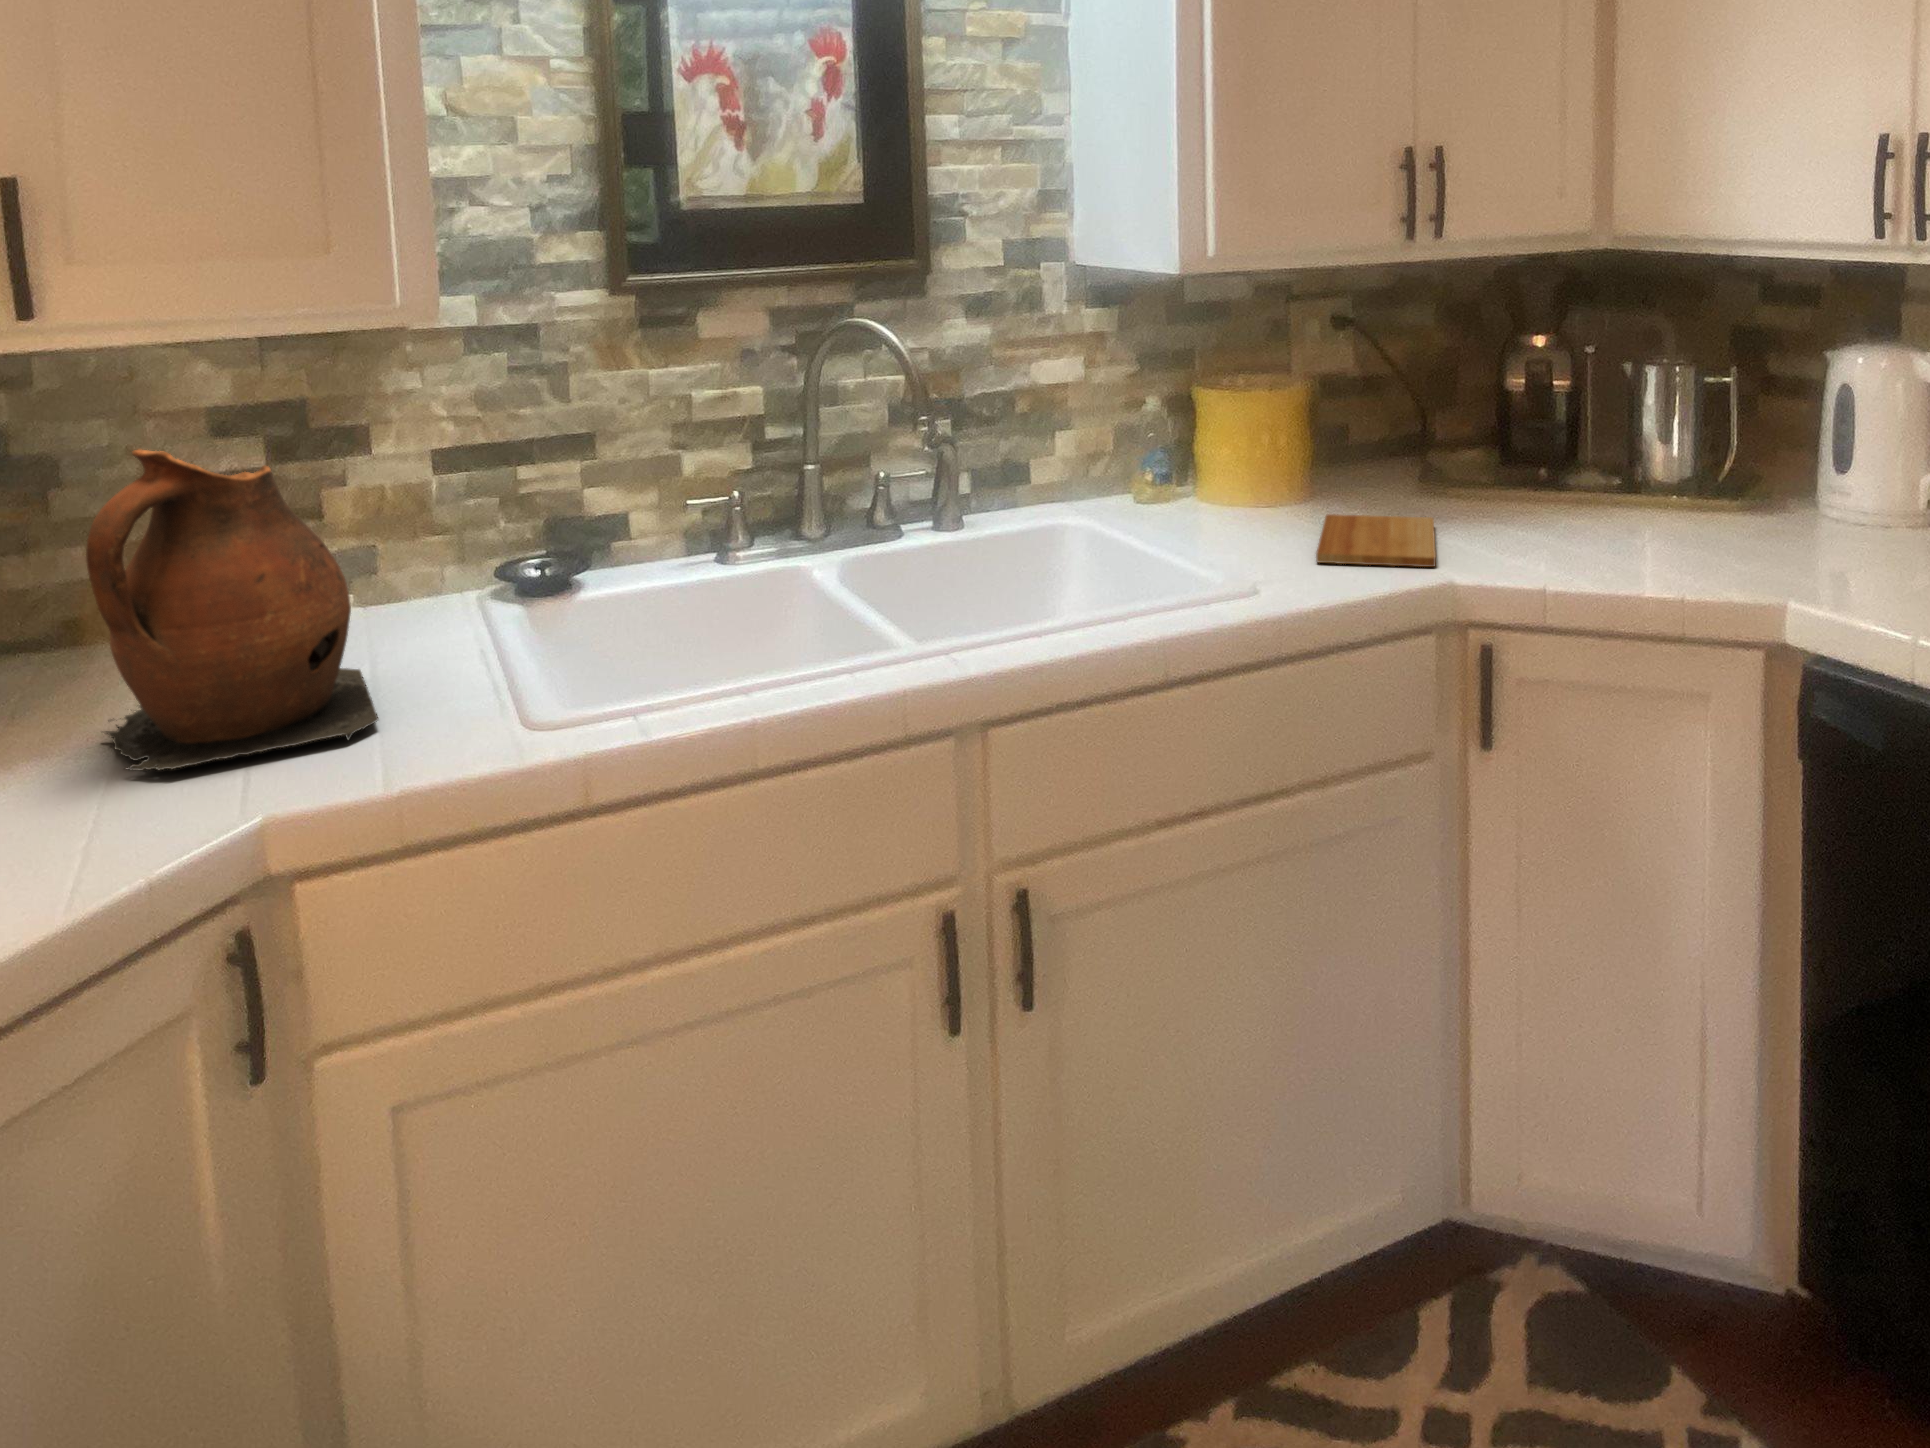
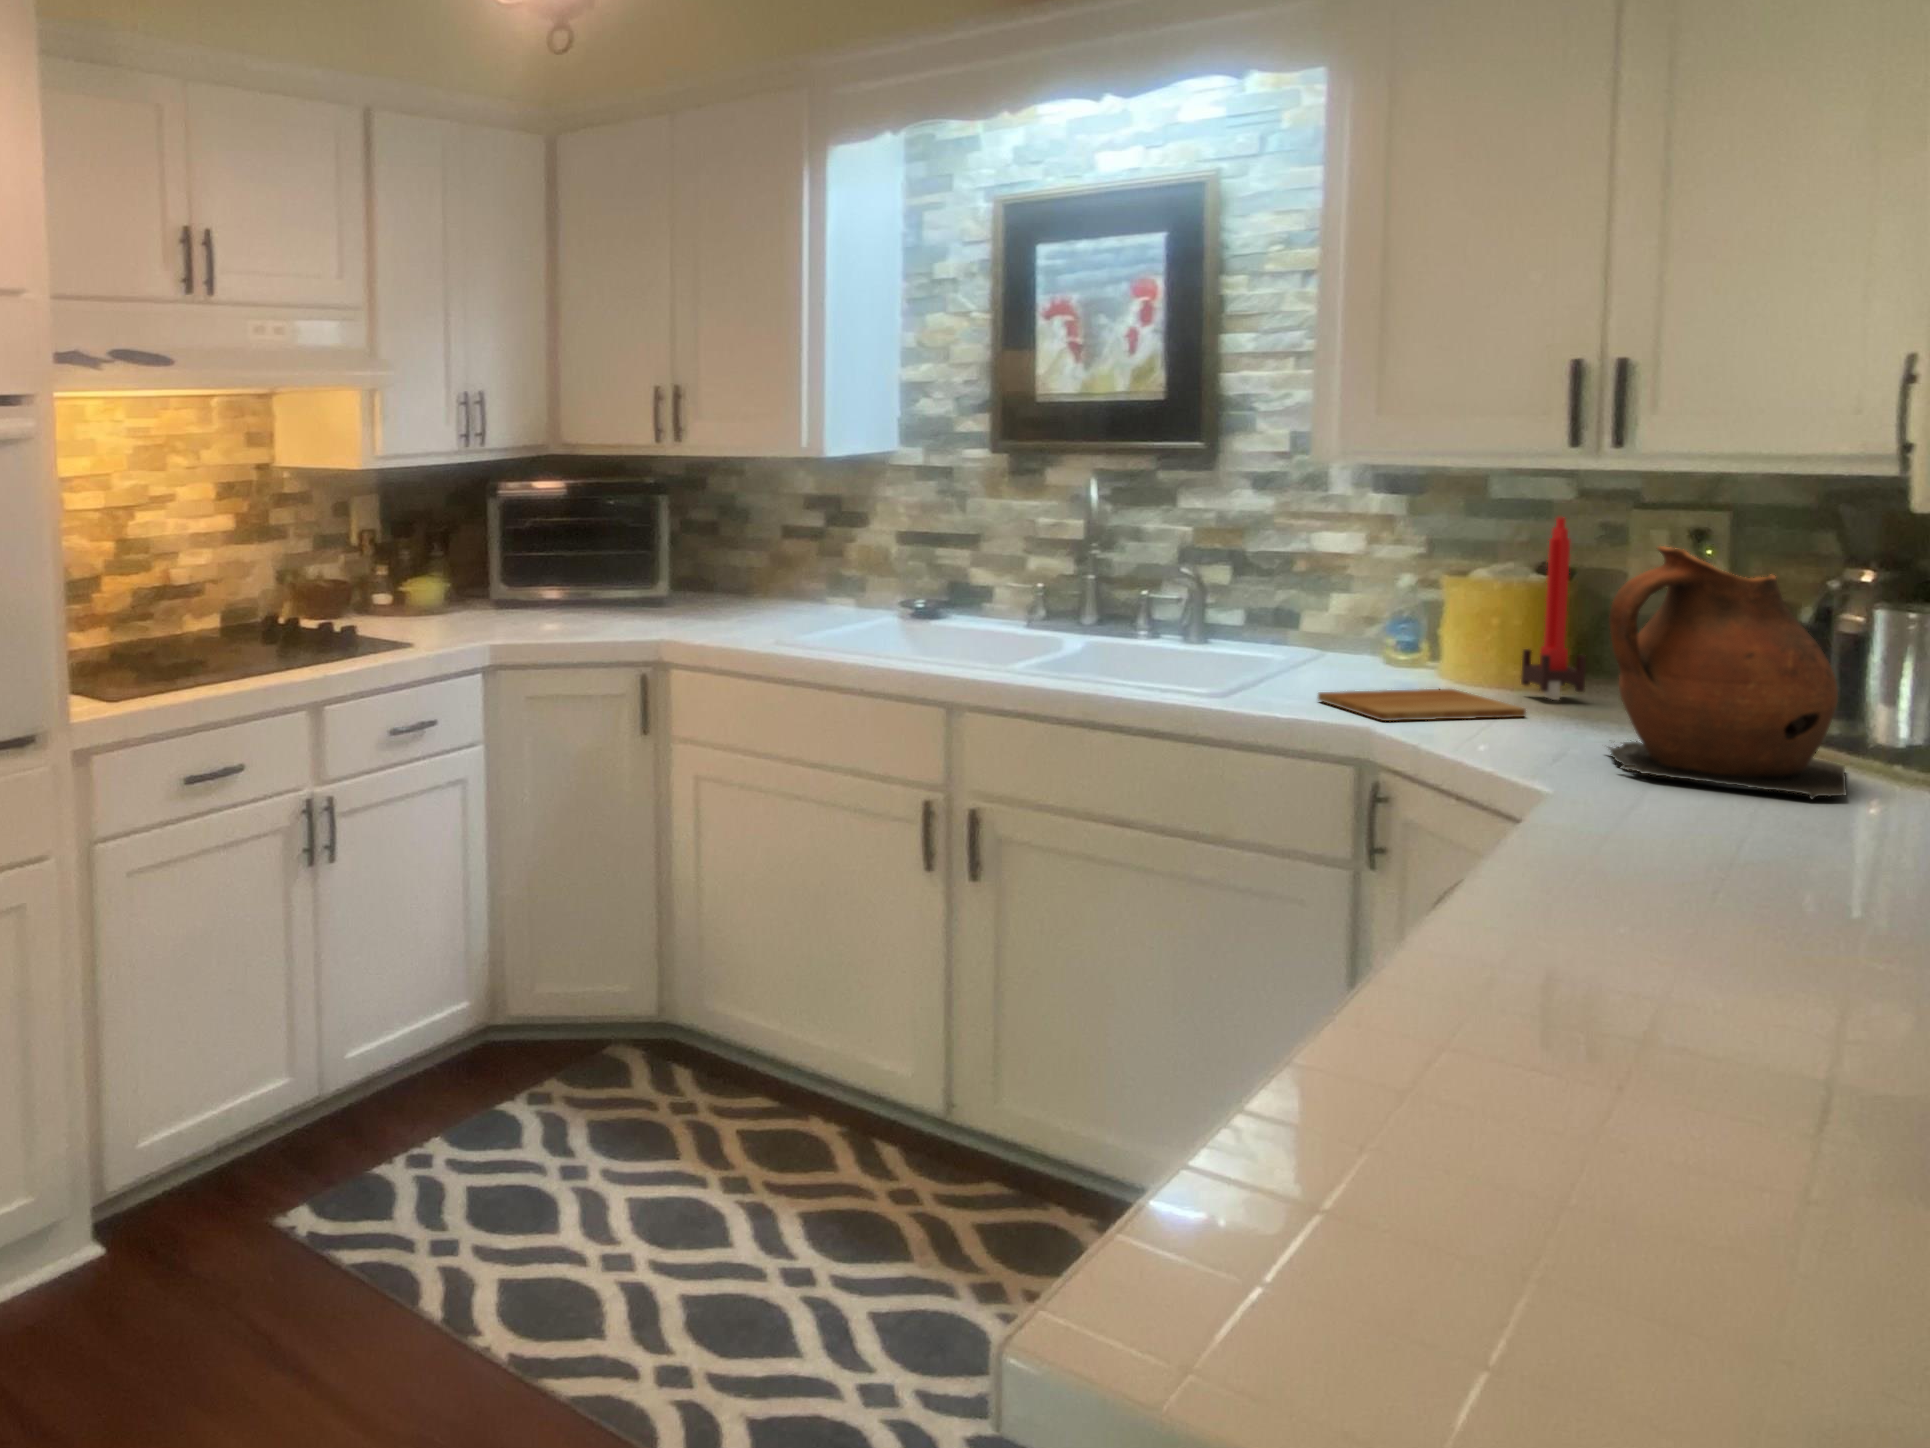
candle: none [1333,316,1379,504] -> present [1521,517,1586,700]
ceramic pitcher: present [86,449,378,771] -> present [1609,546,1847,799]

